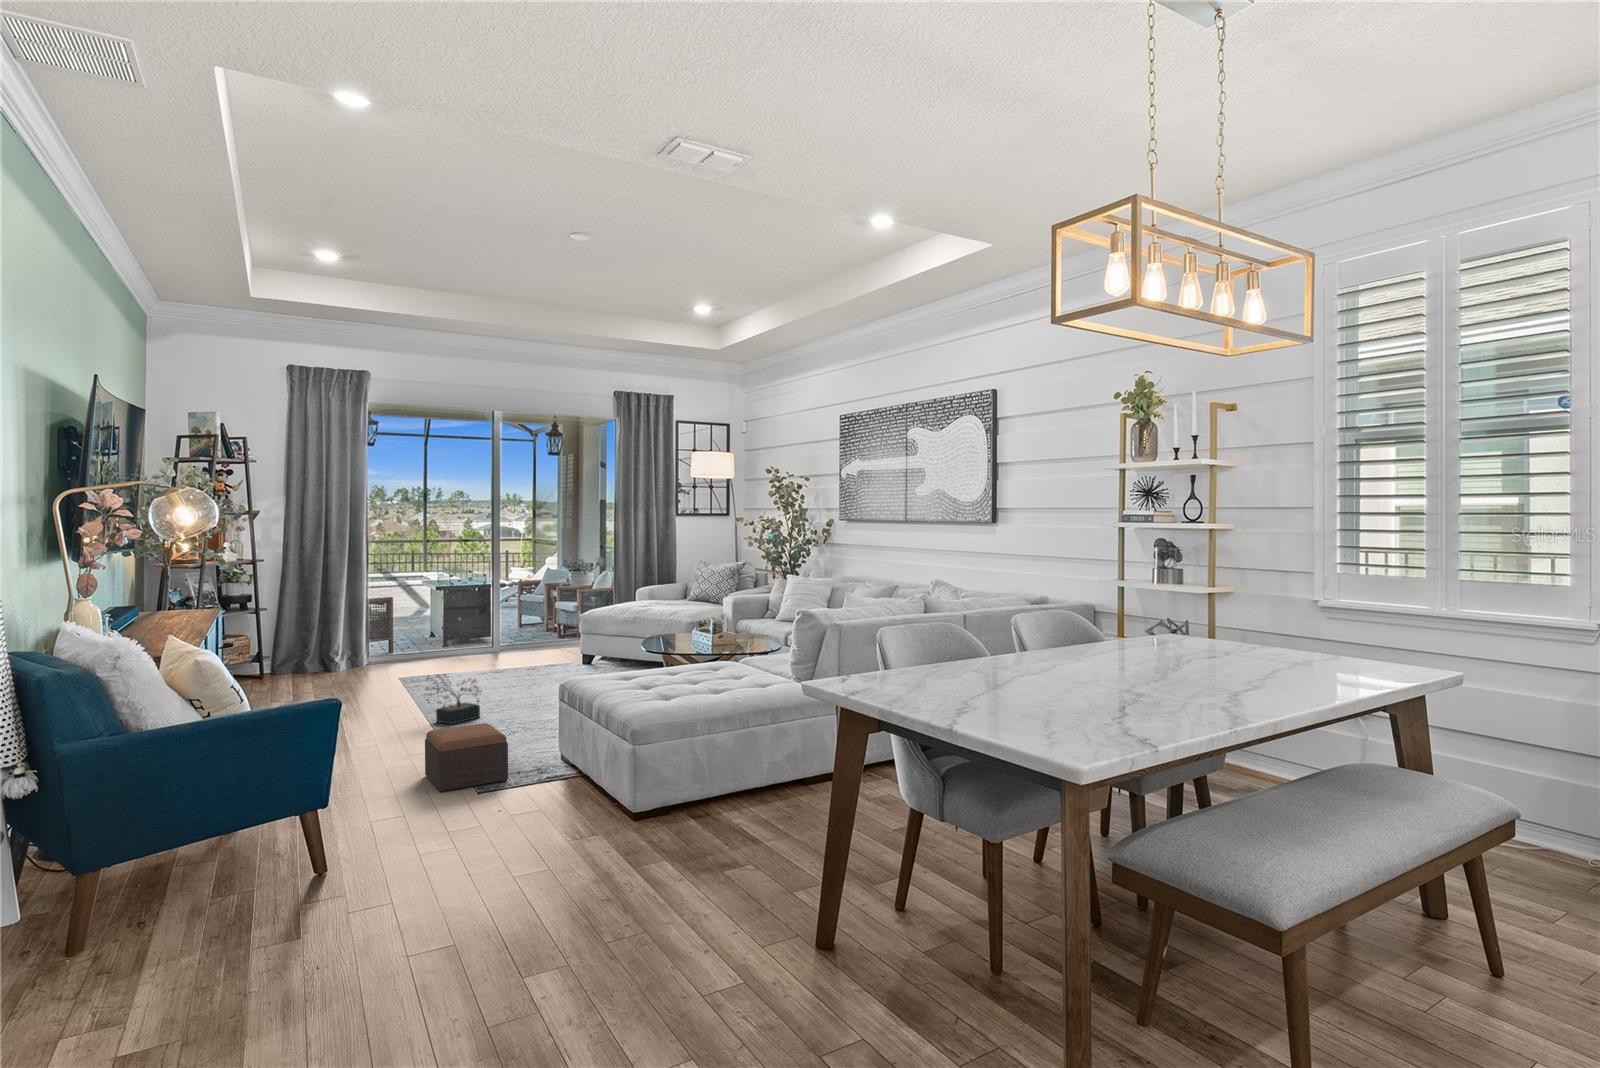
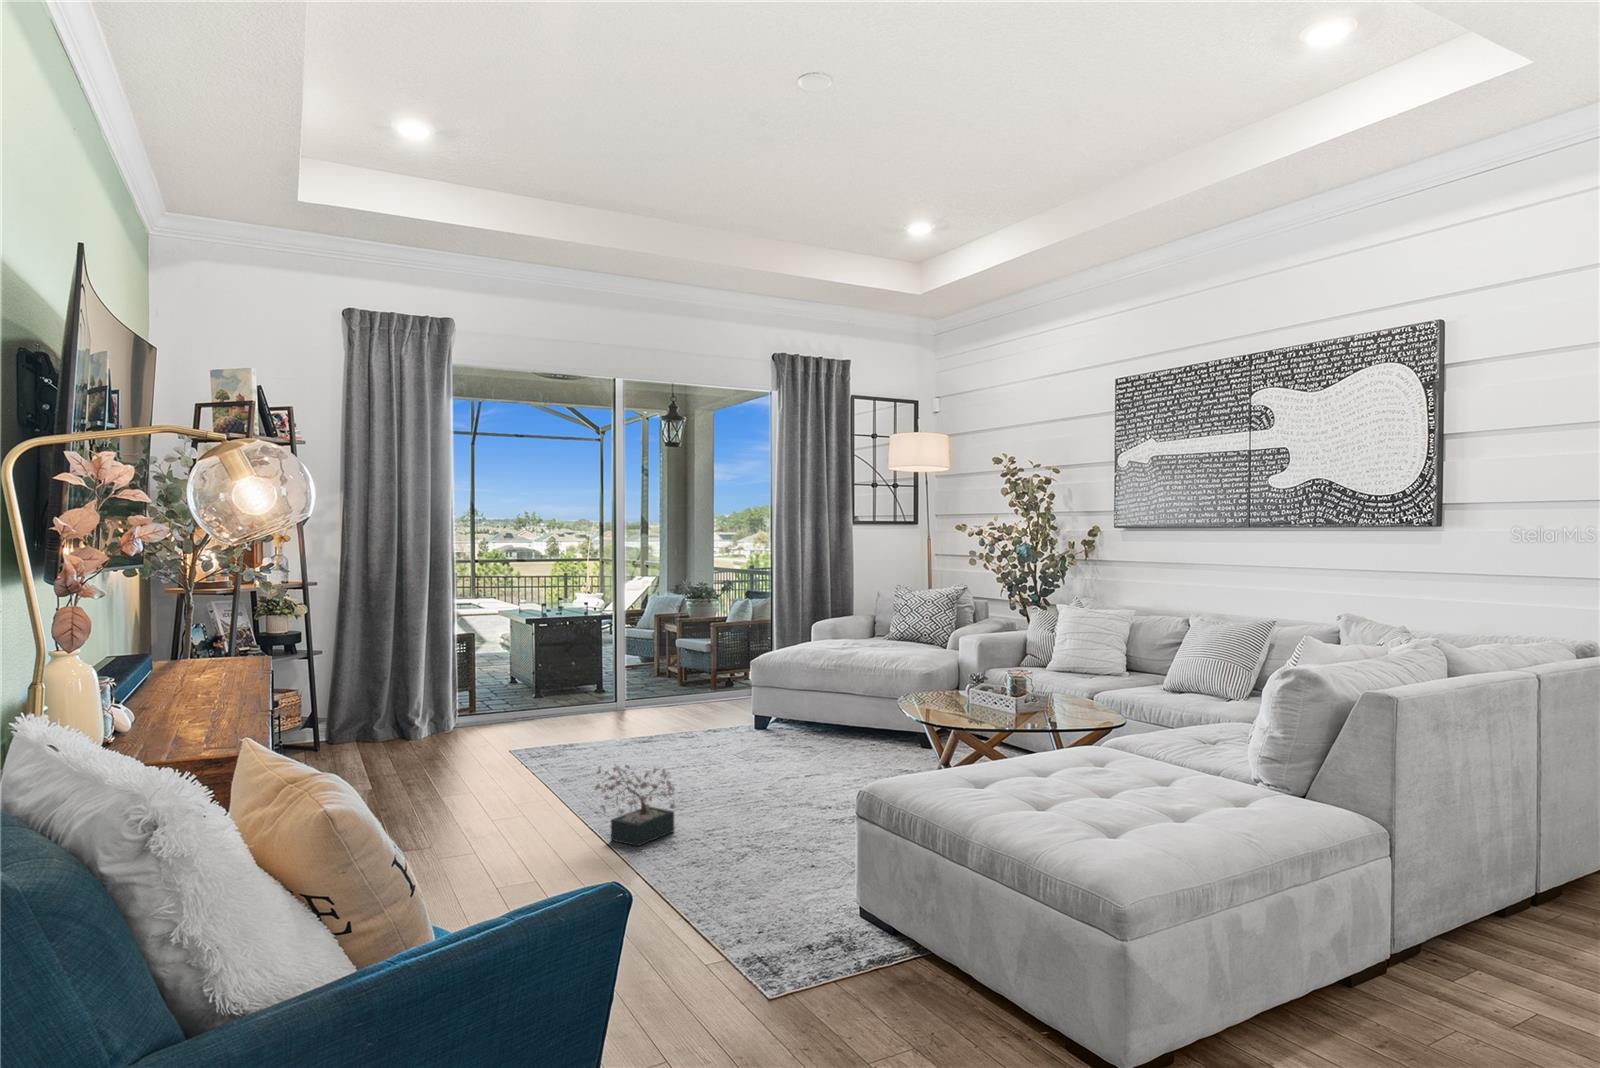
footstool: present [425,723,508,792] -> none [665,870,824,1018]

